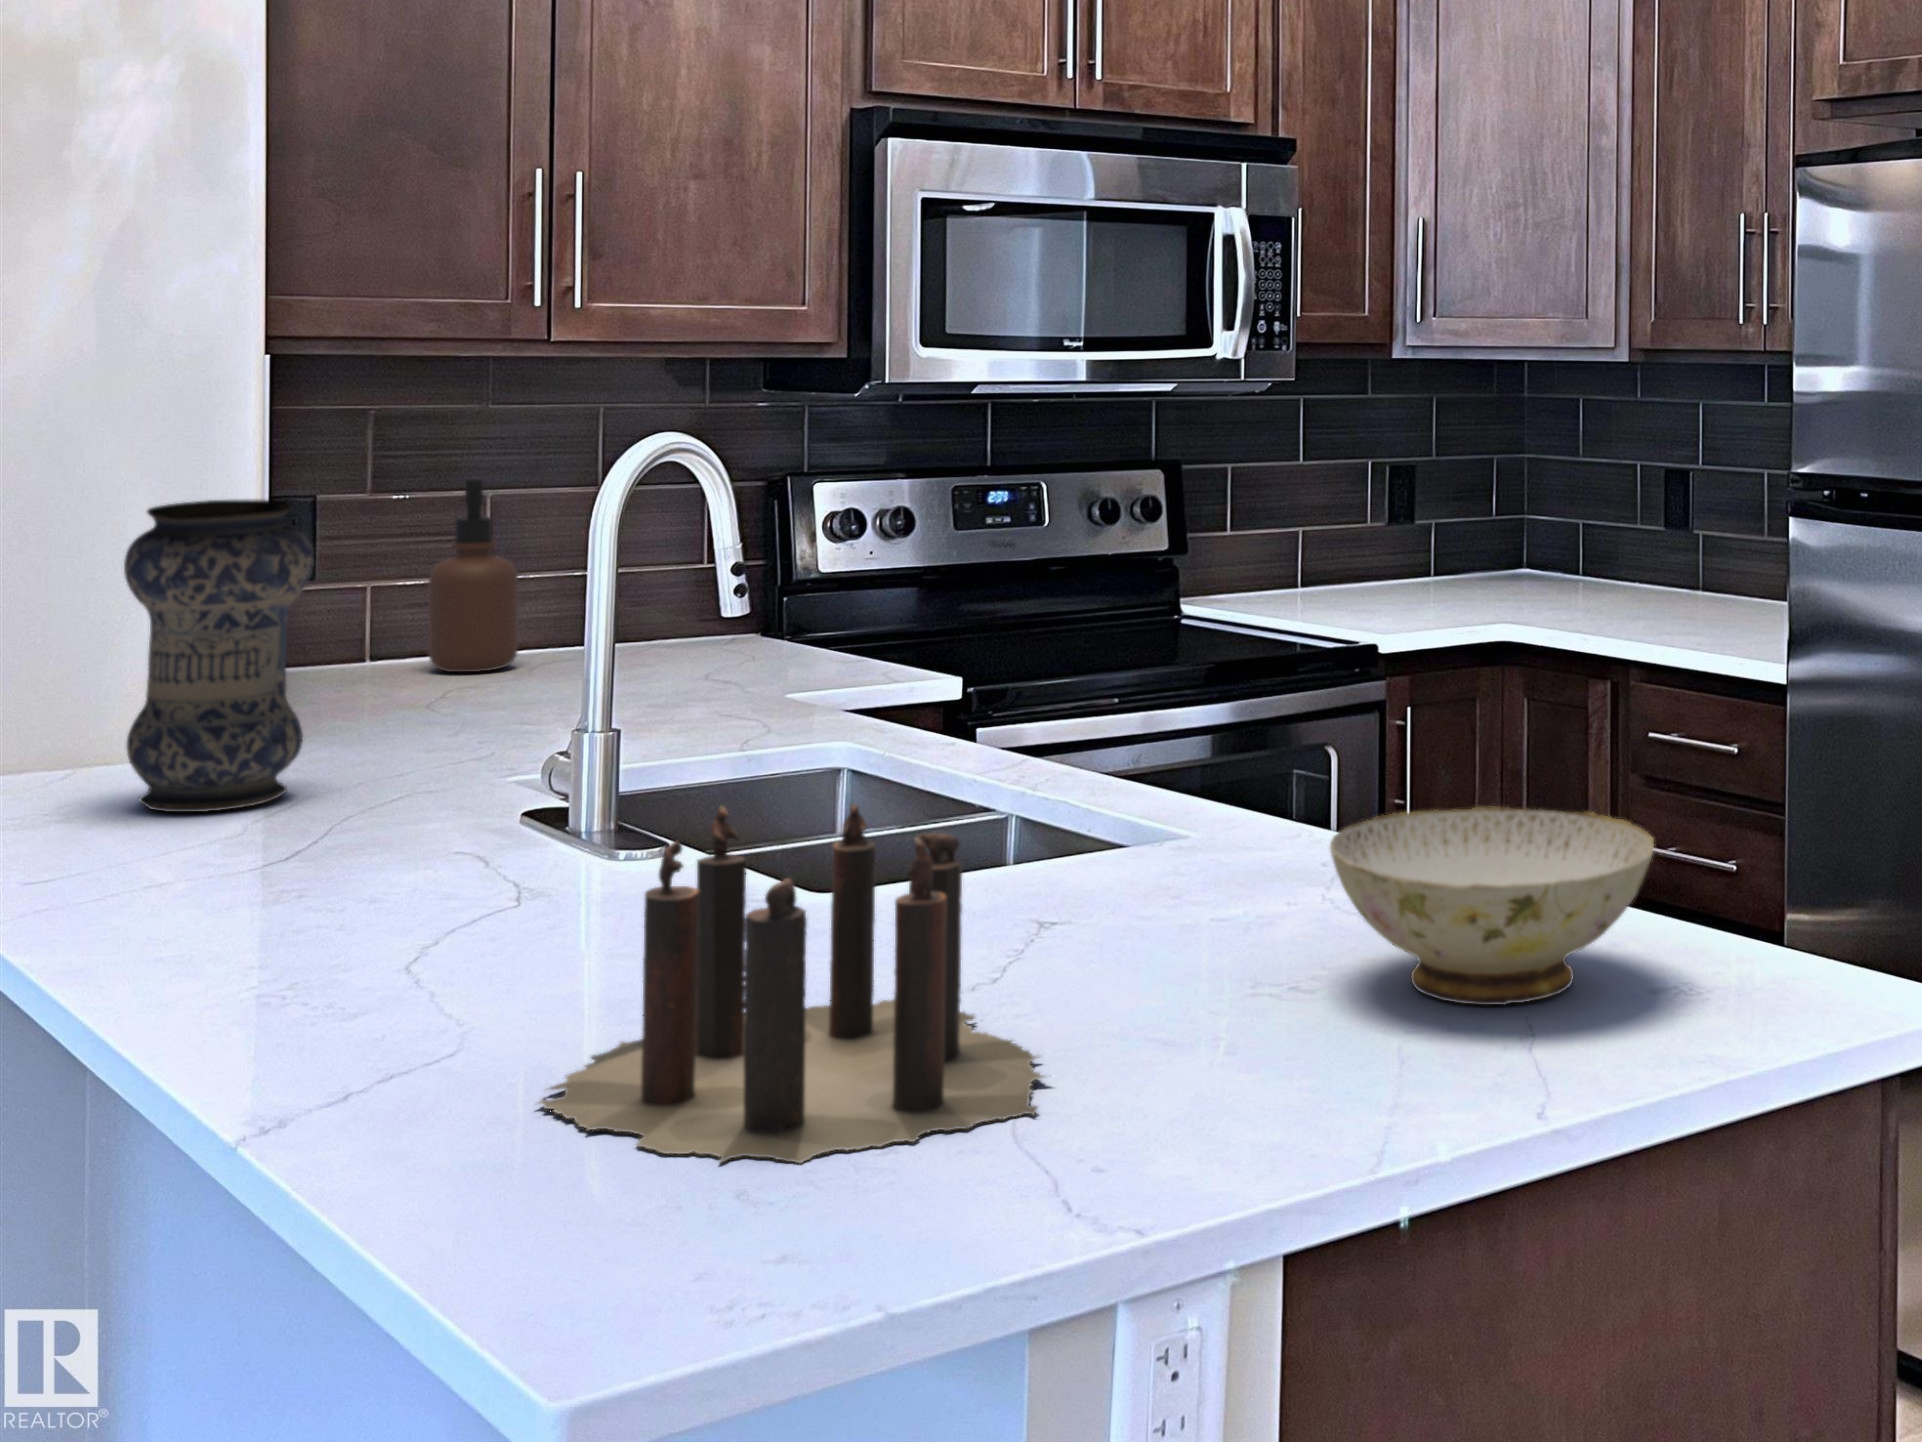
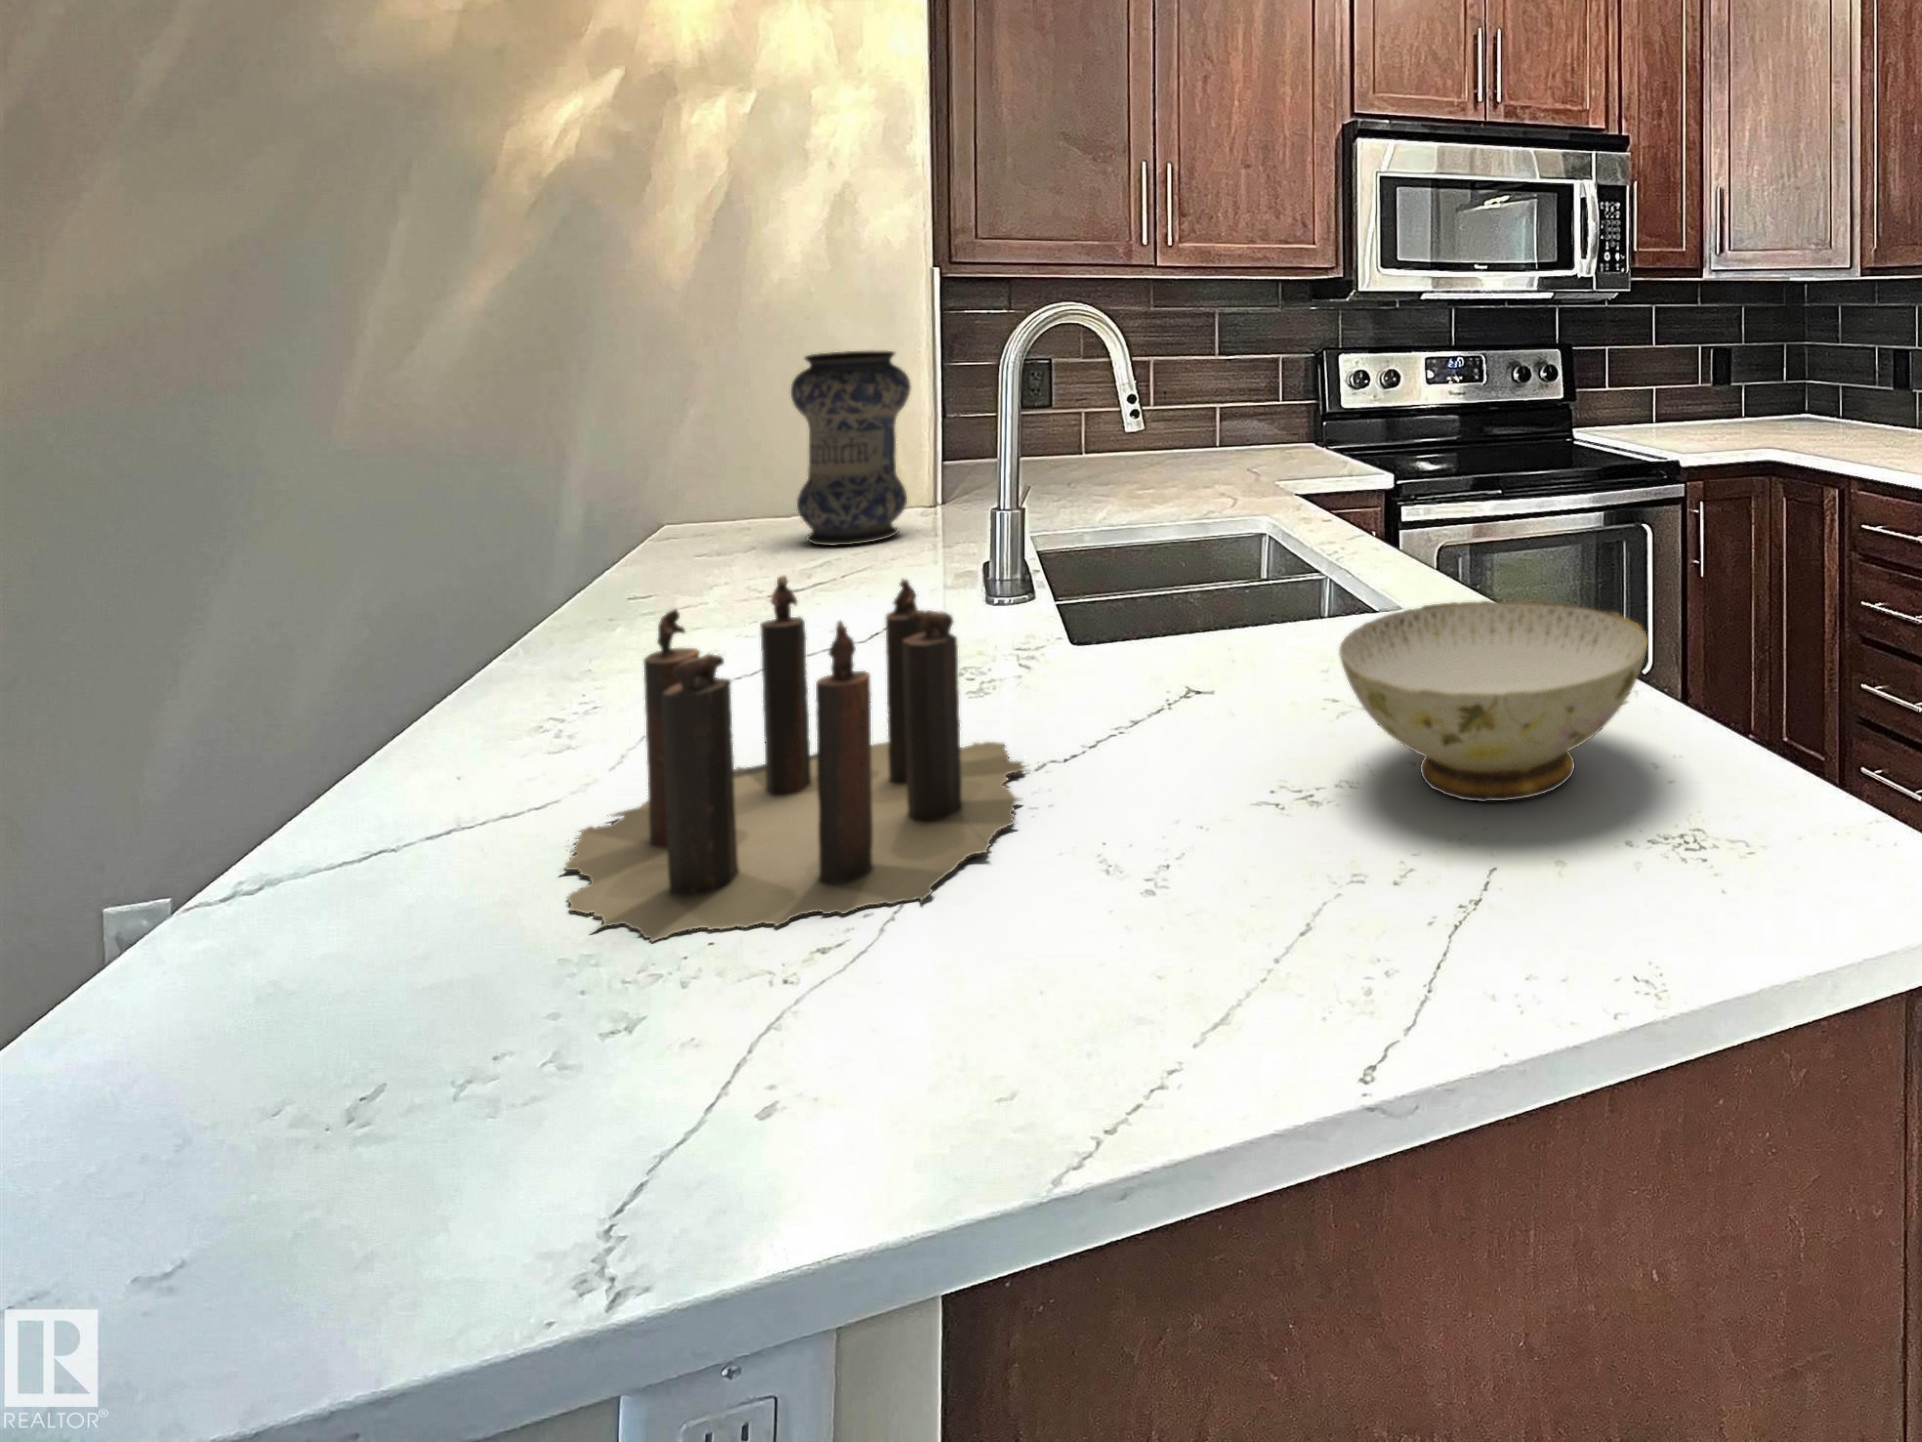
soap dispenser: present [428,479,518,672] -> none [1096,350,1147,464]

